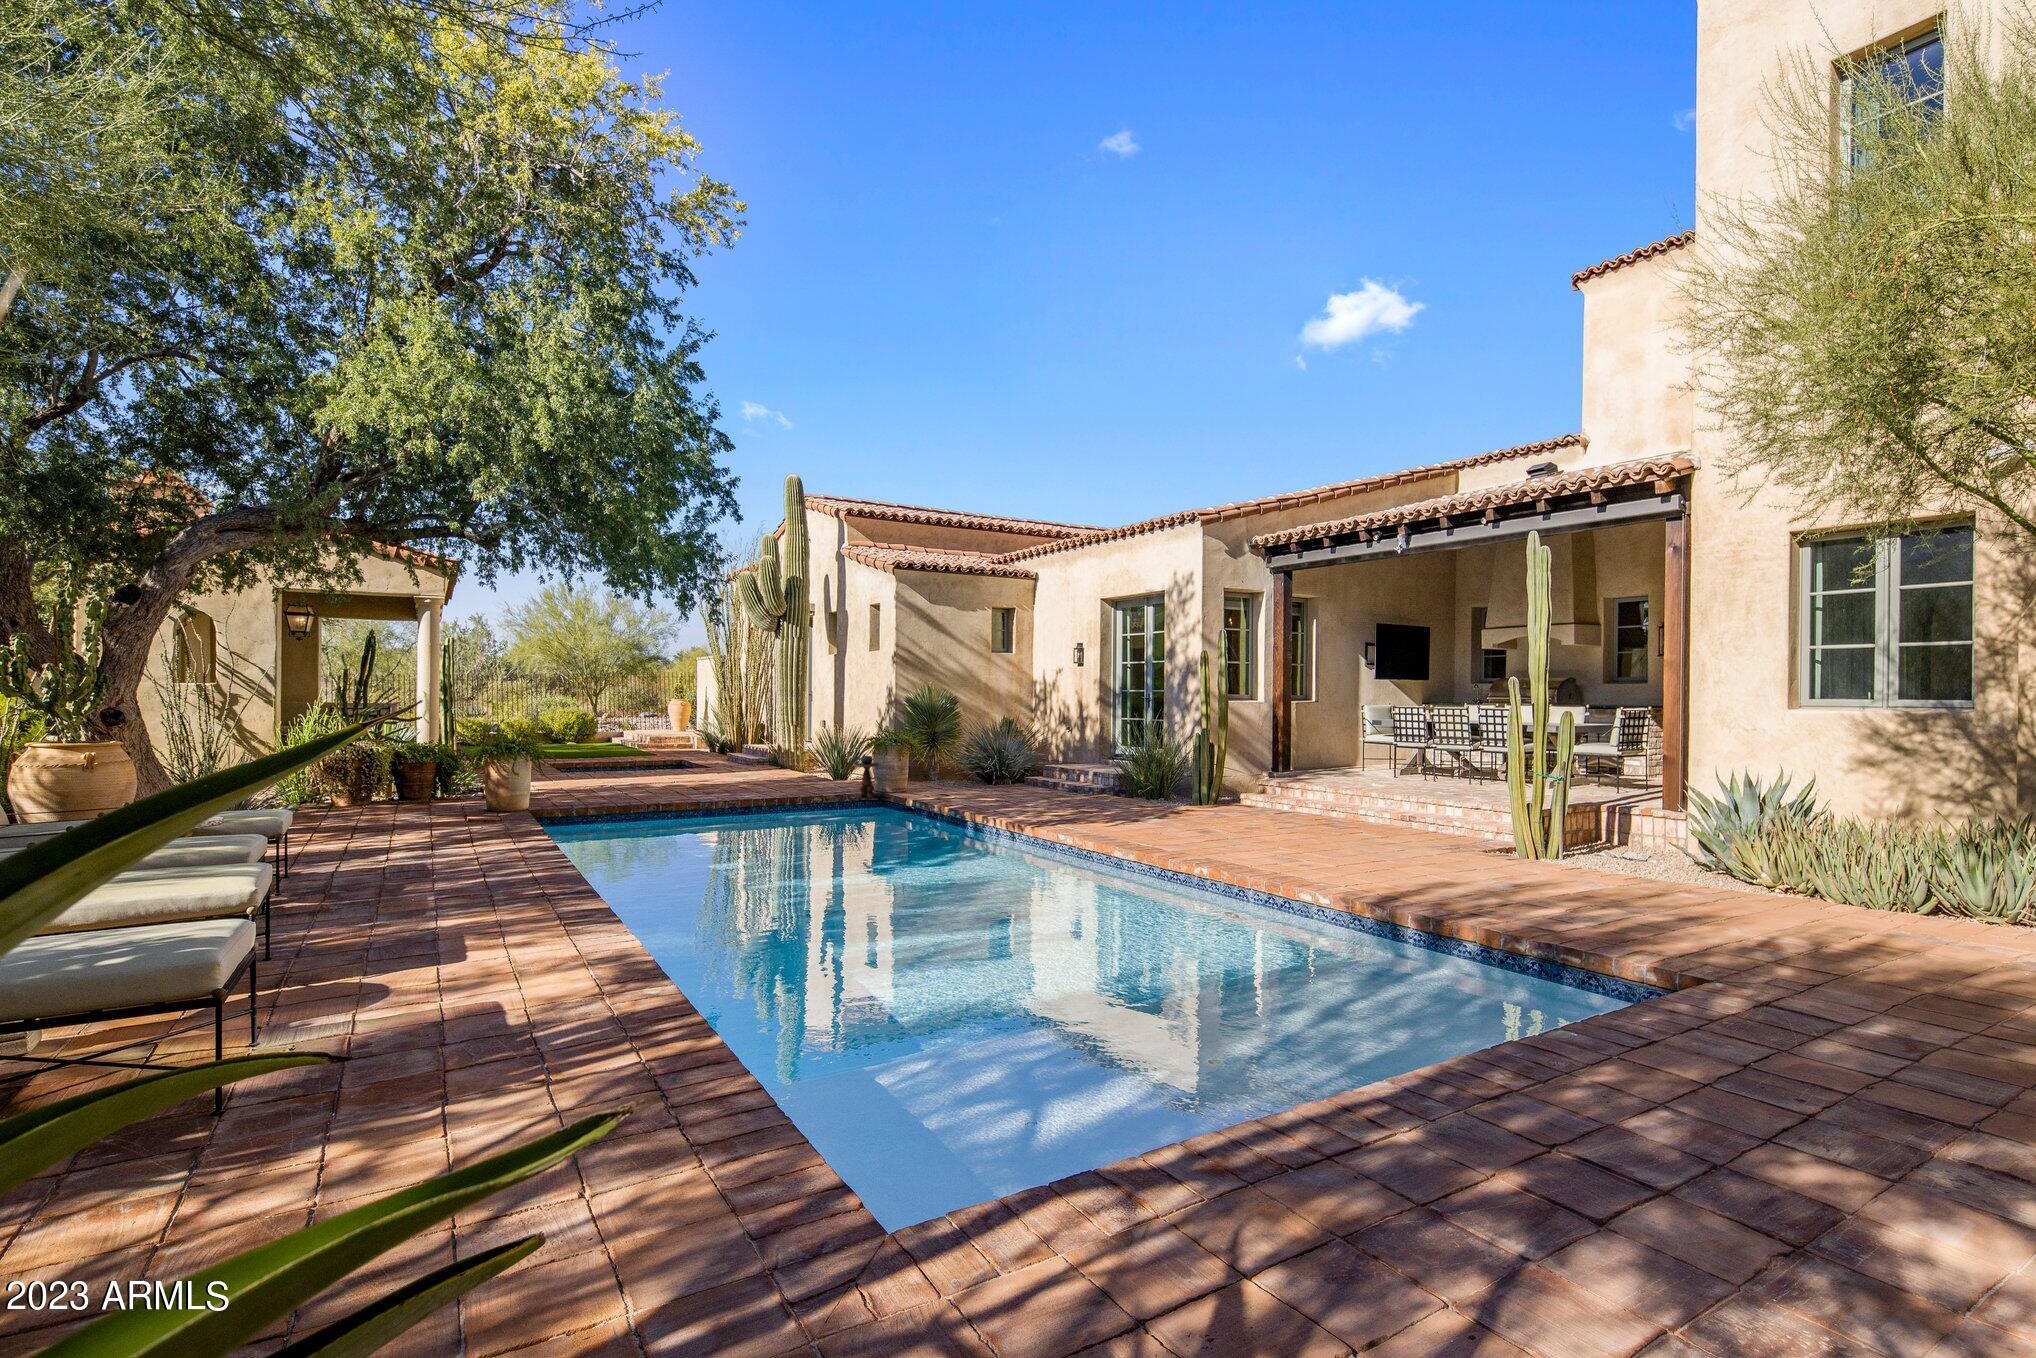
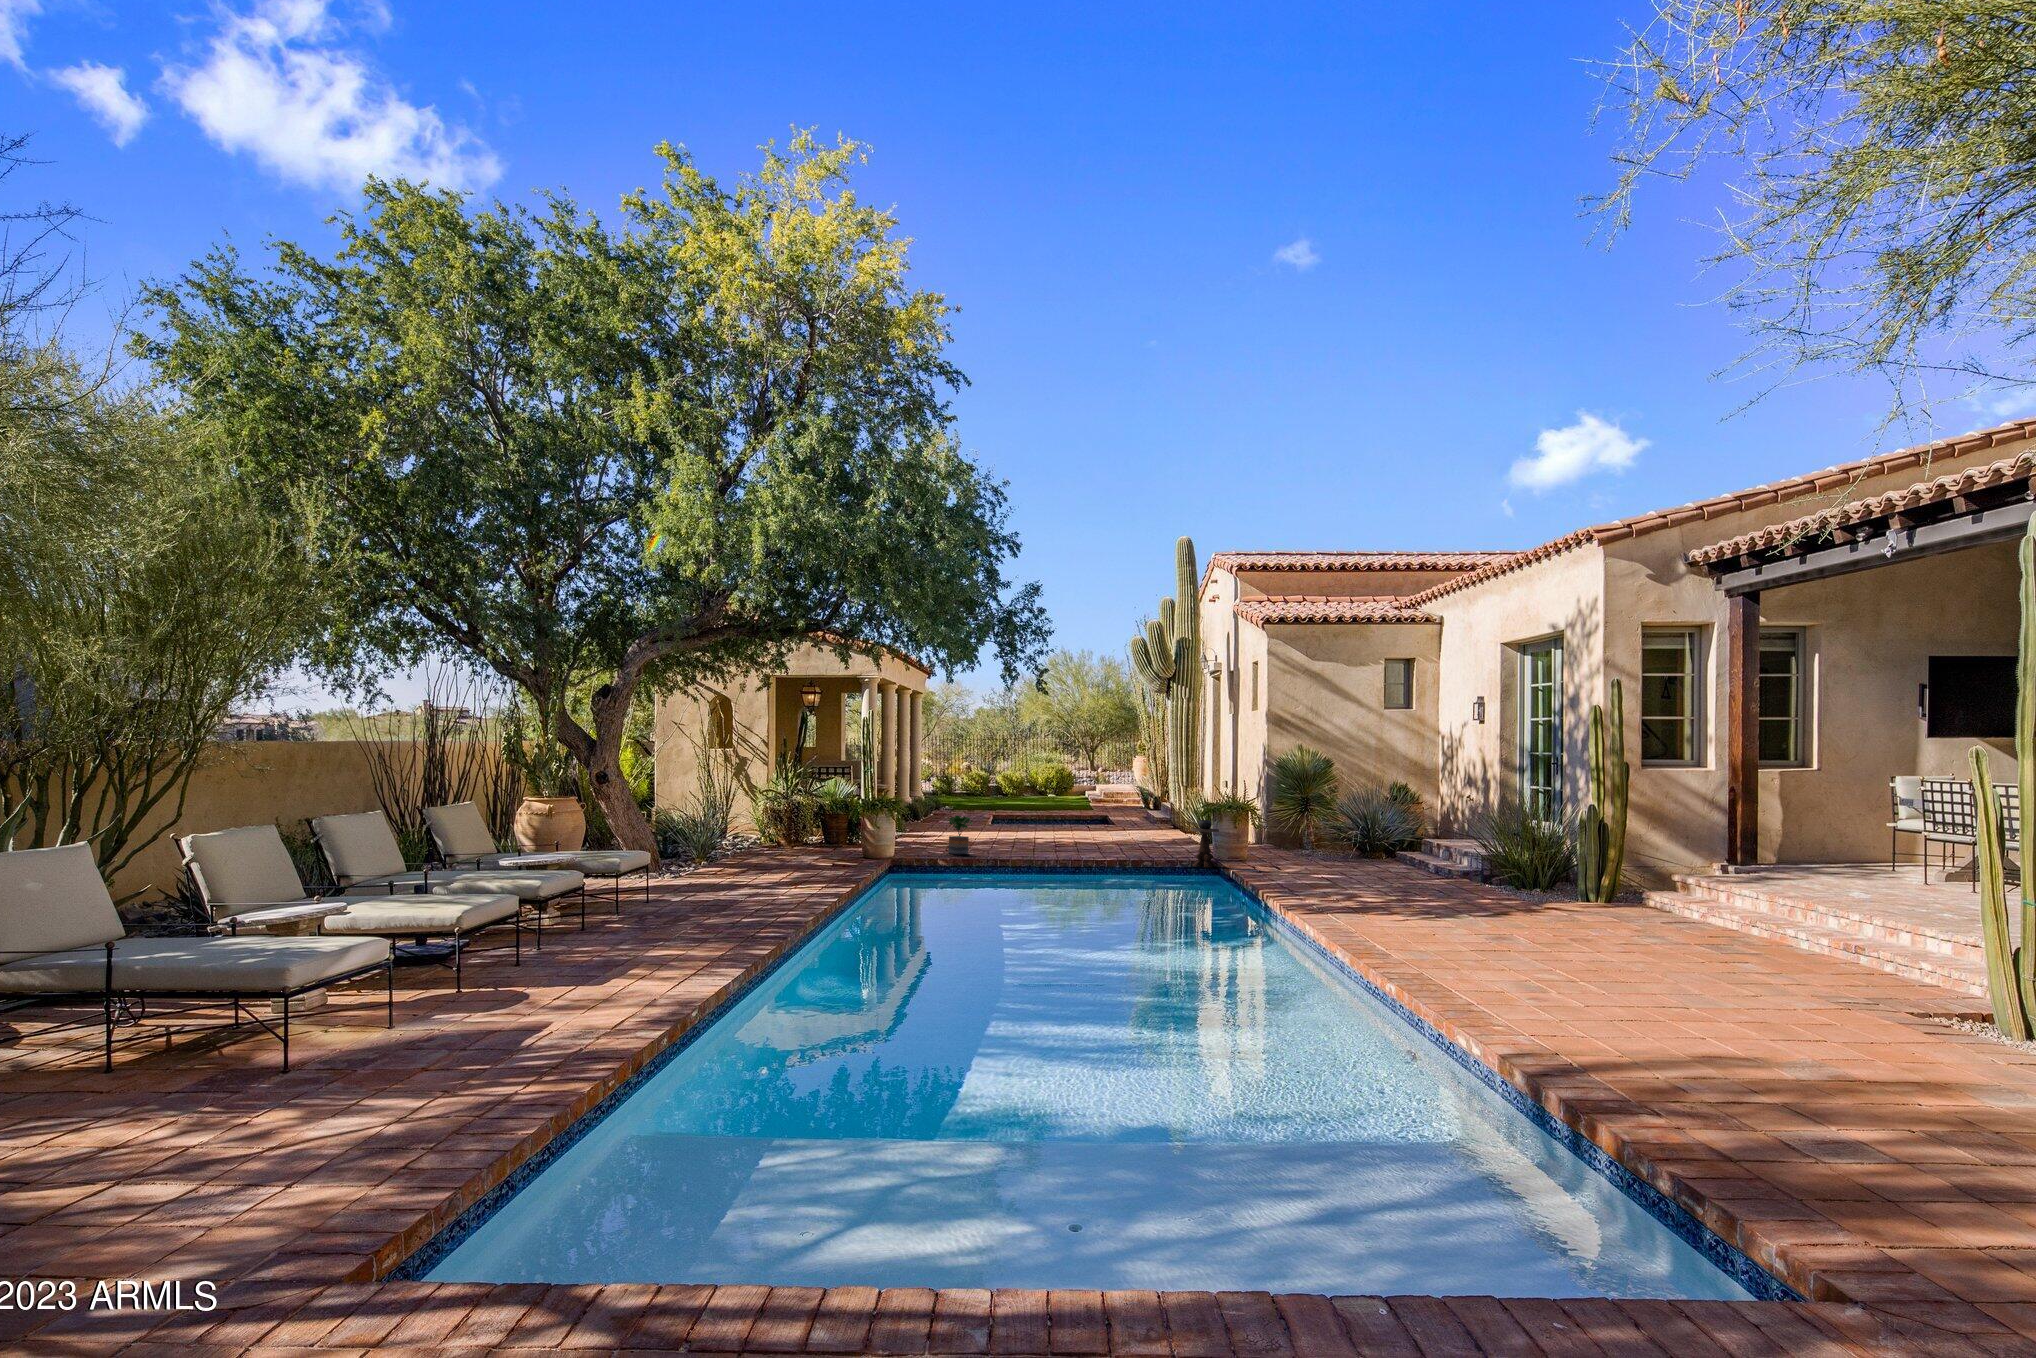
potted tree: none [625,769,651,808] -> present [949,816,972,854]

